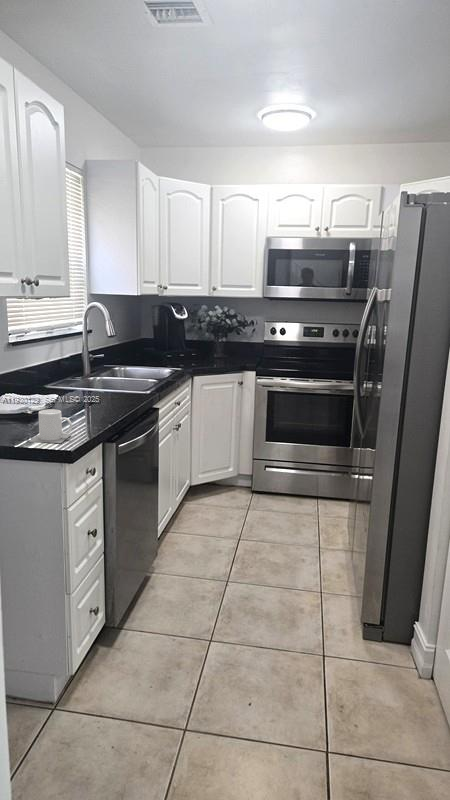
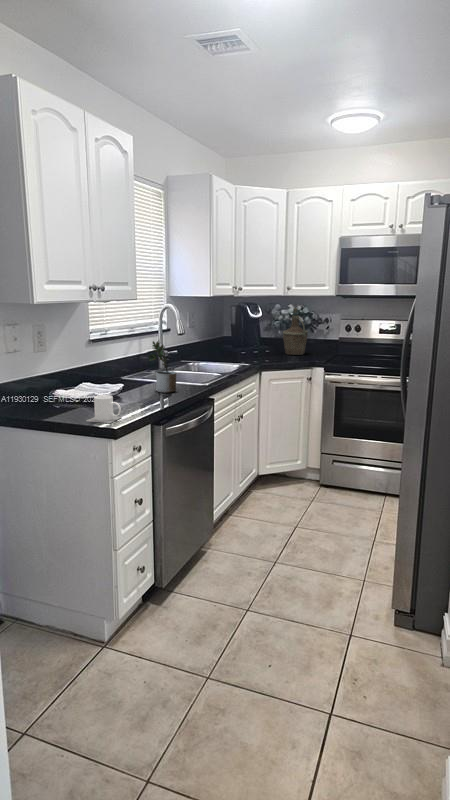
bottle: none [208,309,234,358] -> present [283,308,308,355]
potted plant: none [87,343,118,402] -> present [148,341,176,393]

